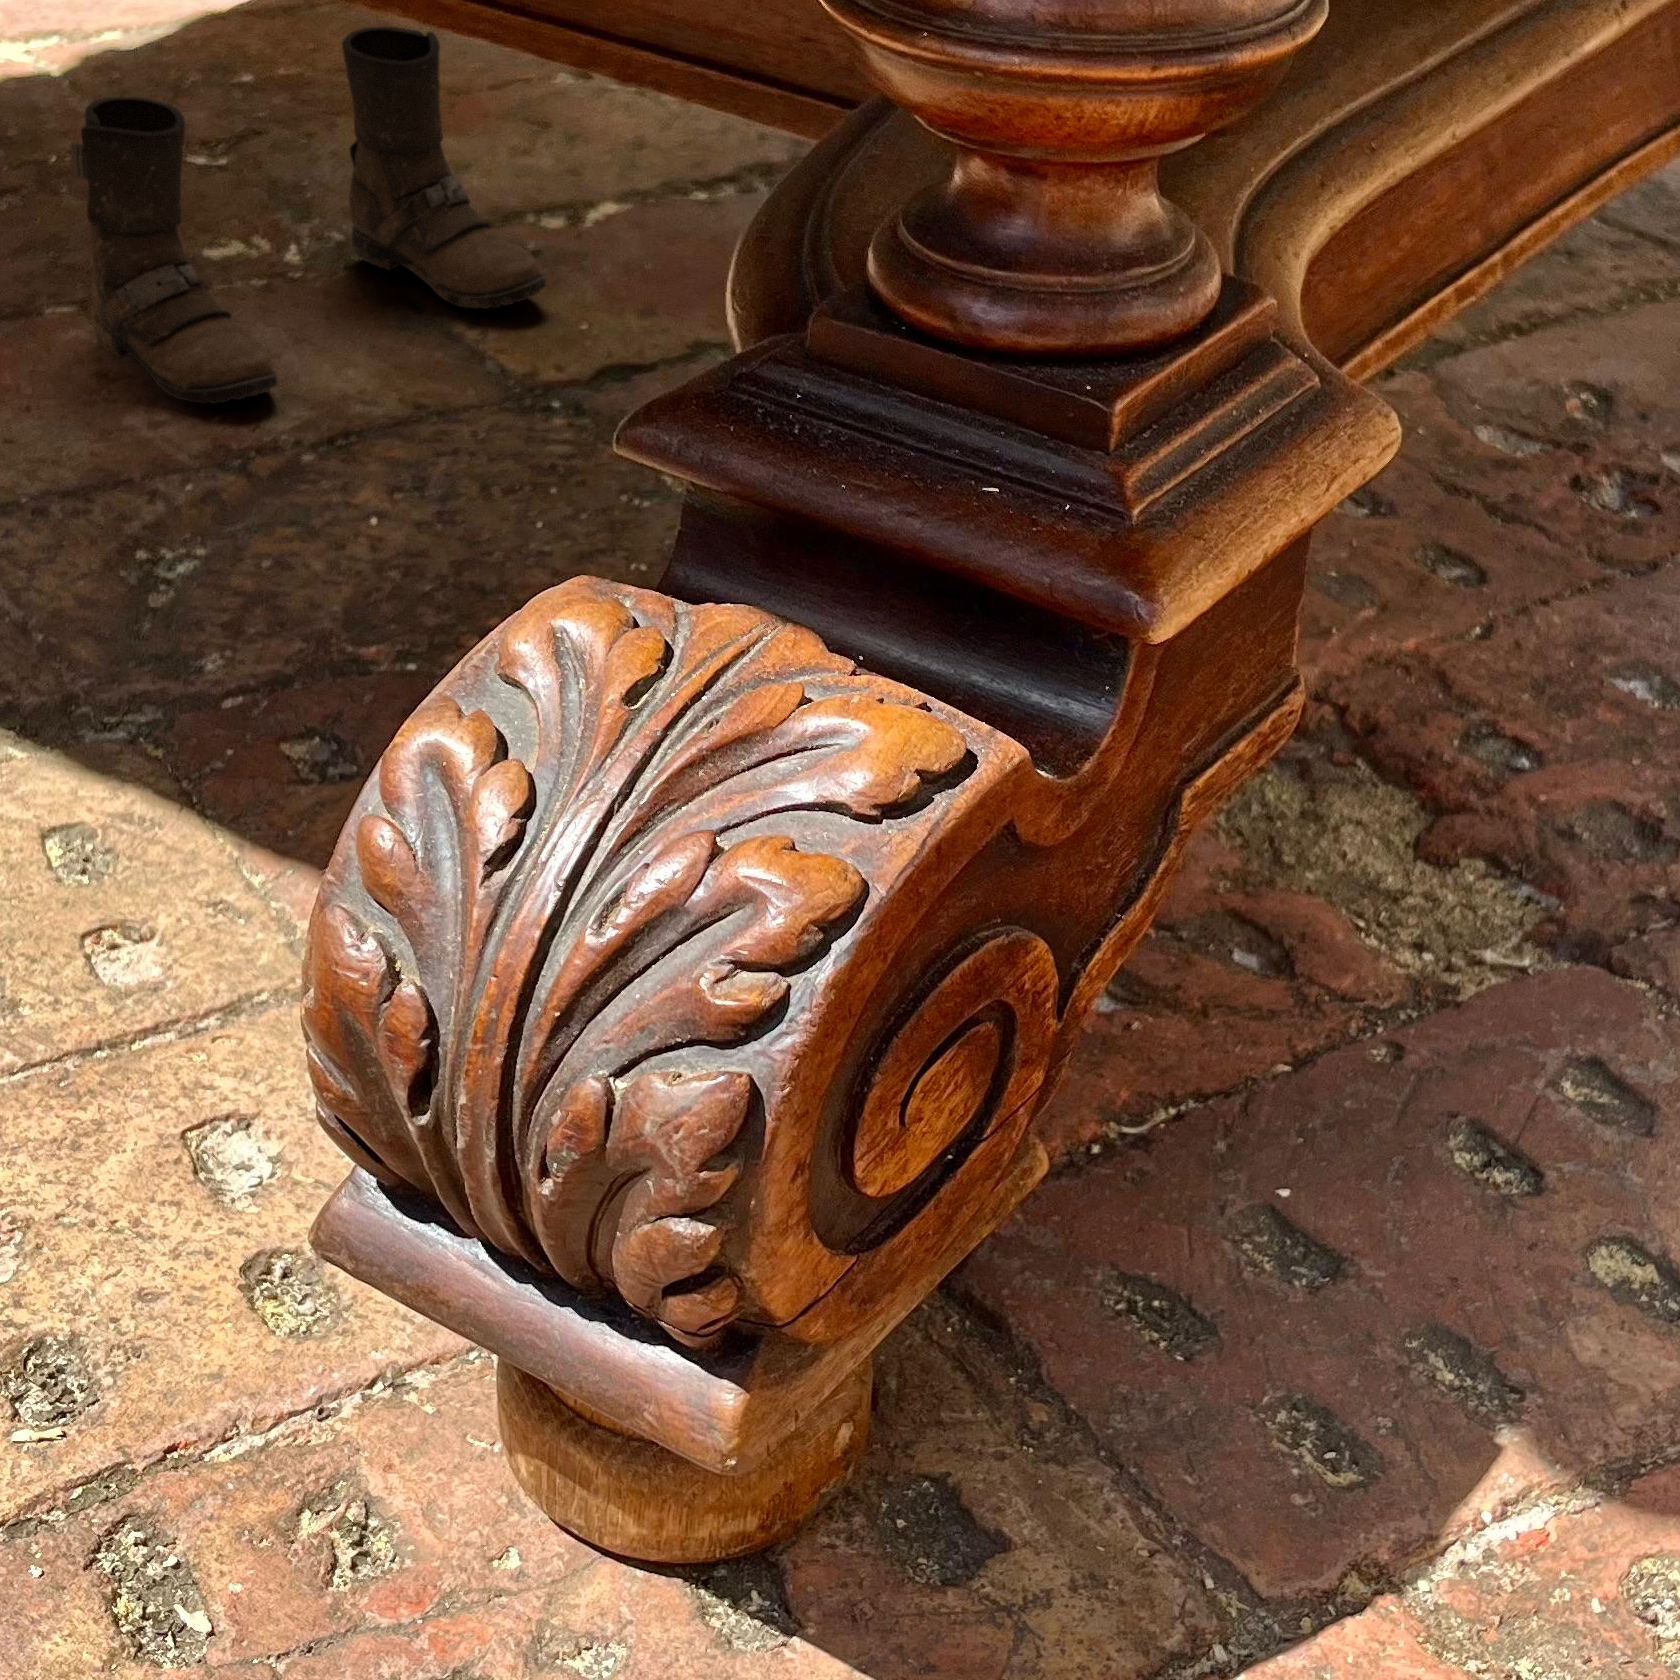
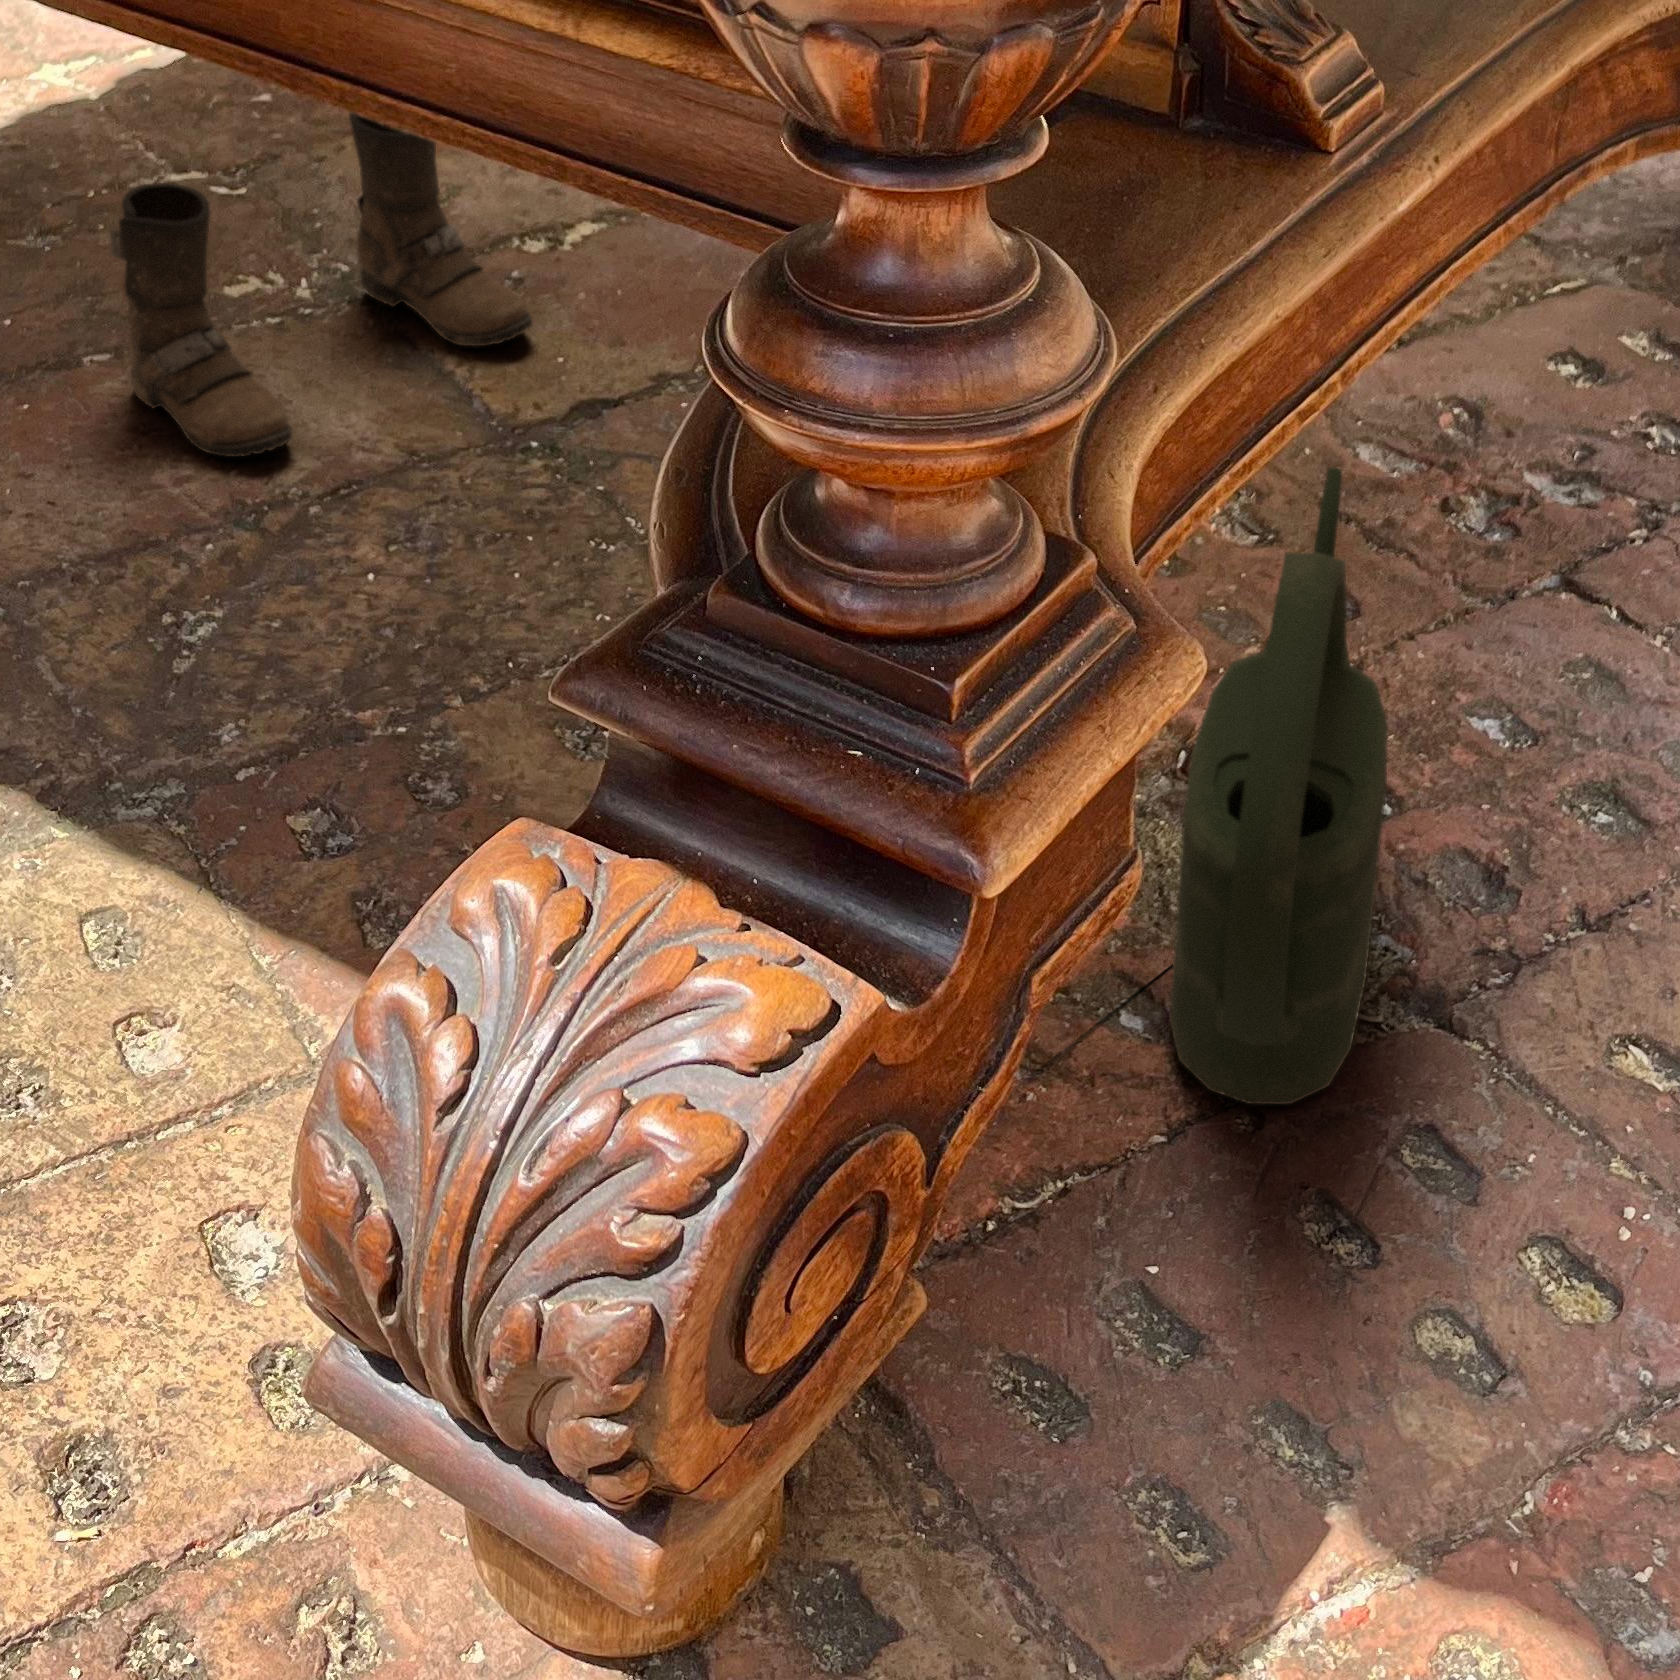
watering can: none [1290,370,1553,1036] -> present [1169,467,1388,1104]

